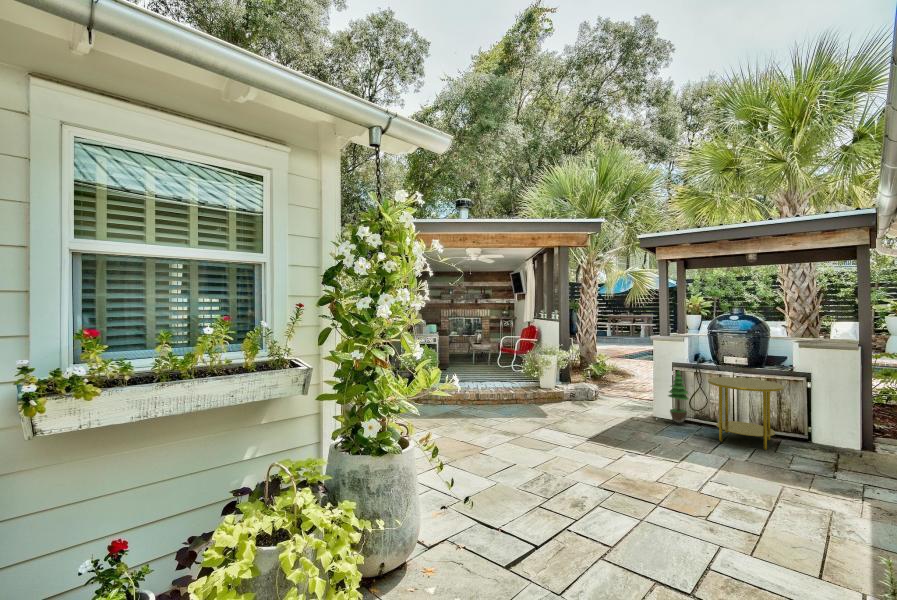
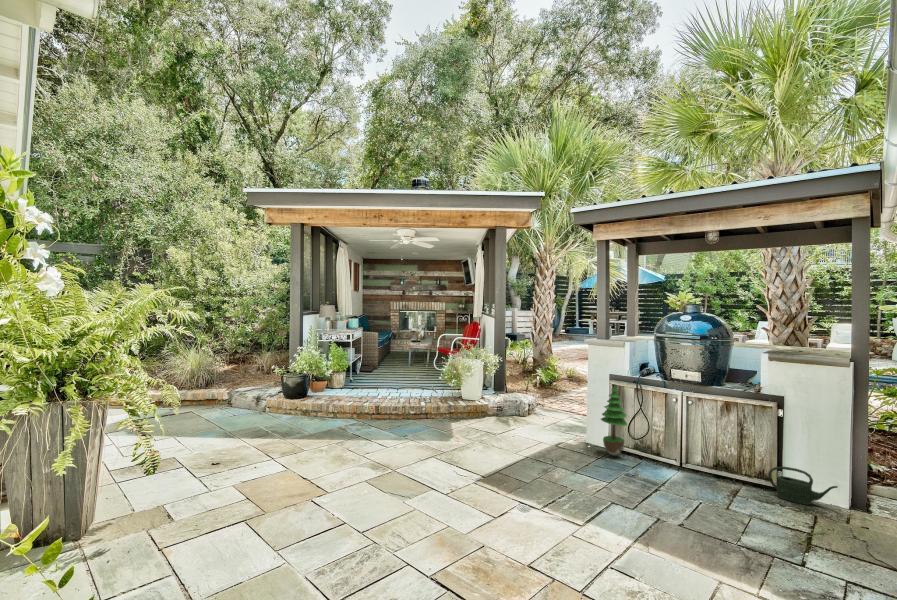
side table: present [708,377,784,450] -> none [645,398,744,504]
watering can: none [802,423,854,449] -> present [768,467,838,505]

